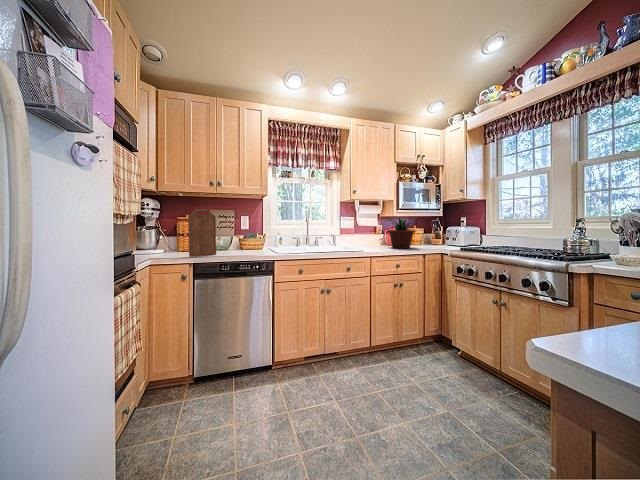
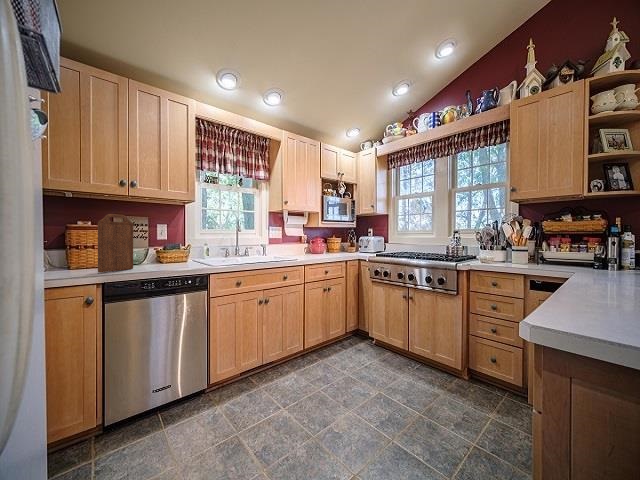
potted plant: present [388,218,416,248] -> none [309,228,342,257]

